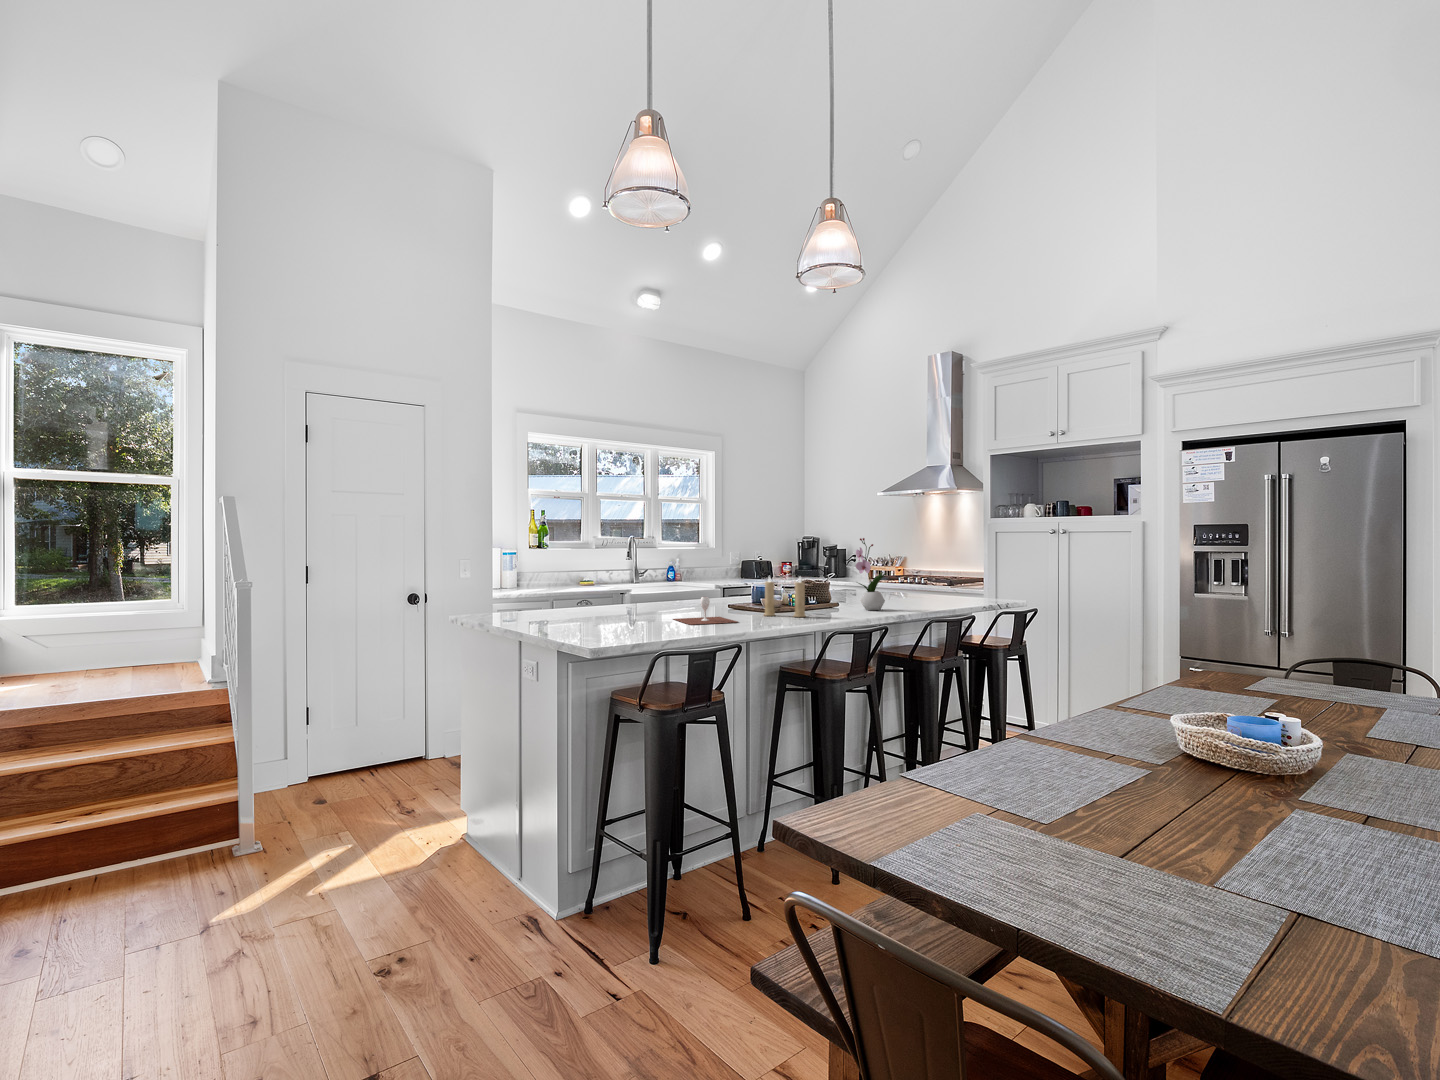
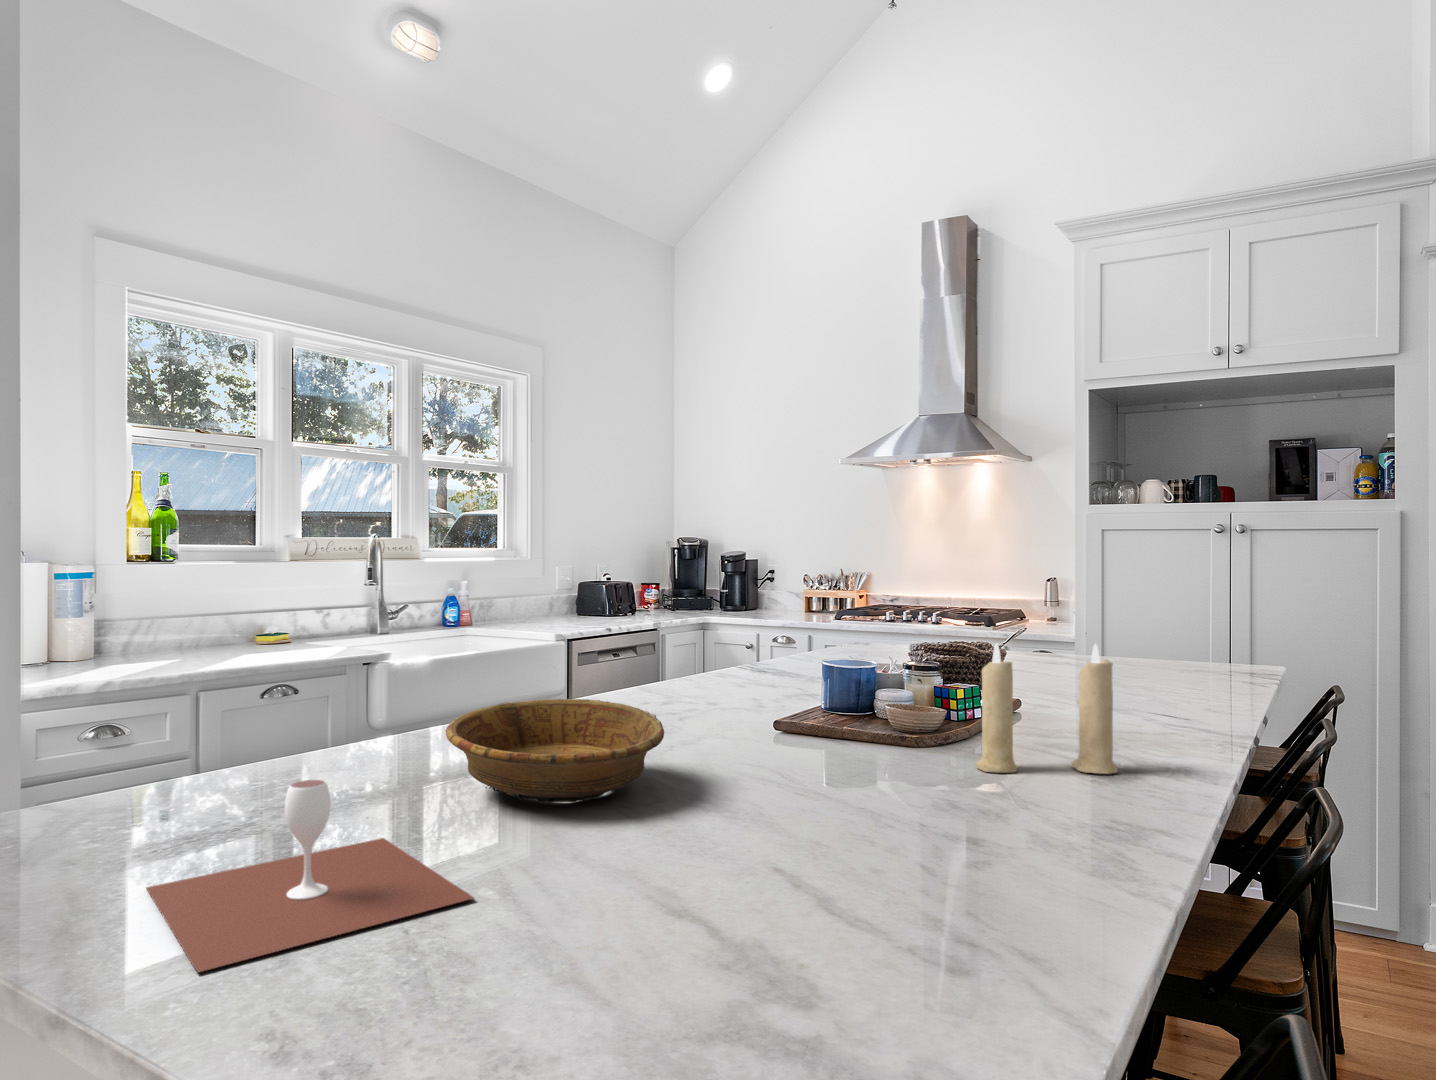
flower arrangement: present [856,538,886,610] -> none [1103,531,1196,720]
decorative bowl: none [604,590,664,615] -> present [446,699,664,803]
wine glass: present [674,597,738,625] -> present [146,780,474,973]

